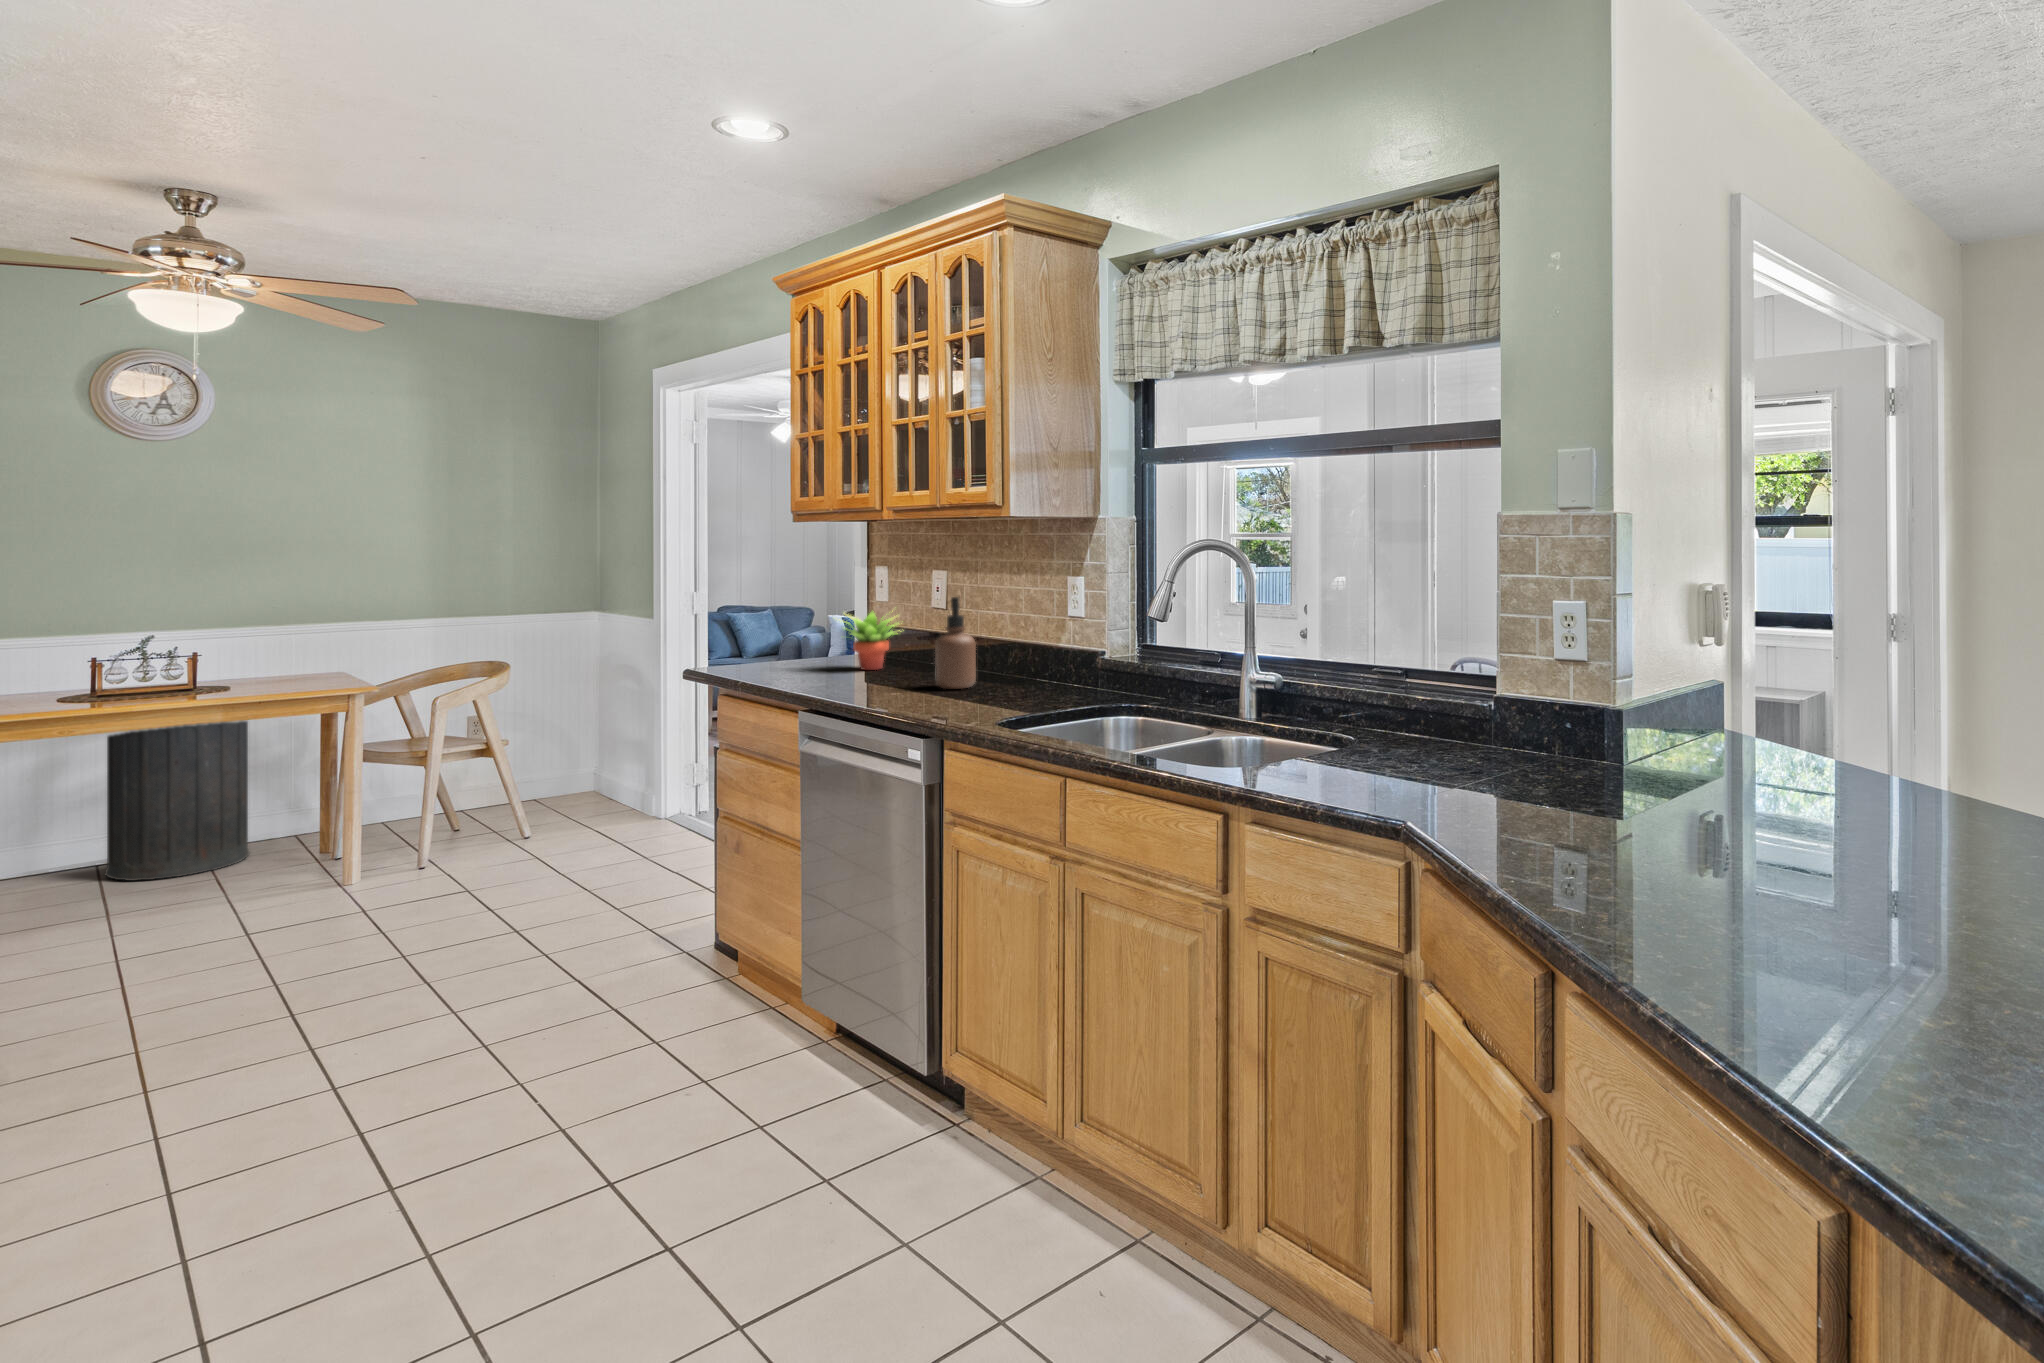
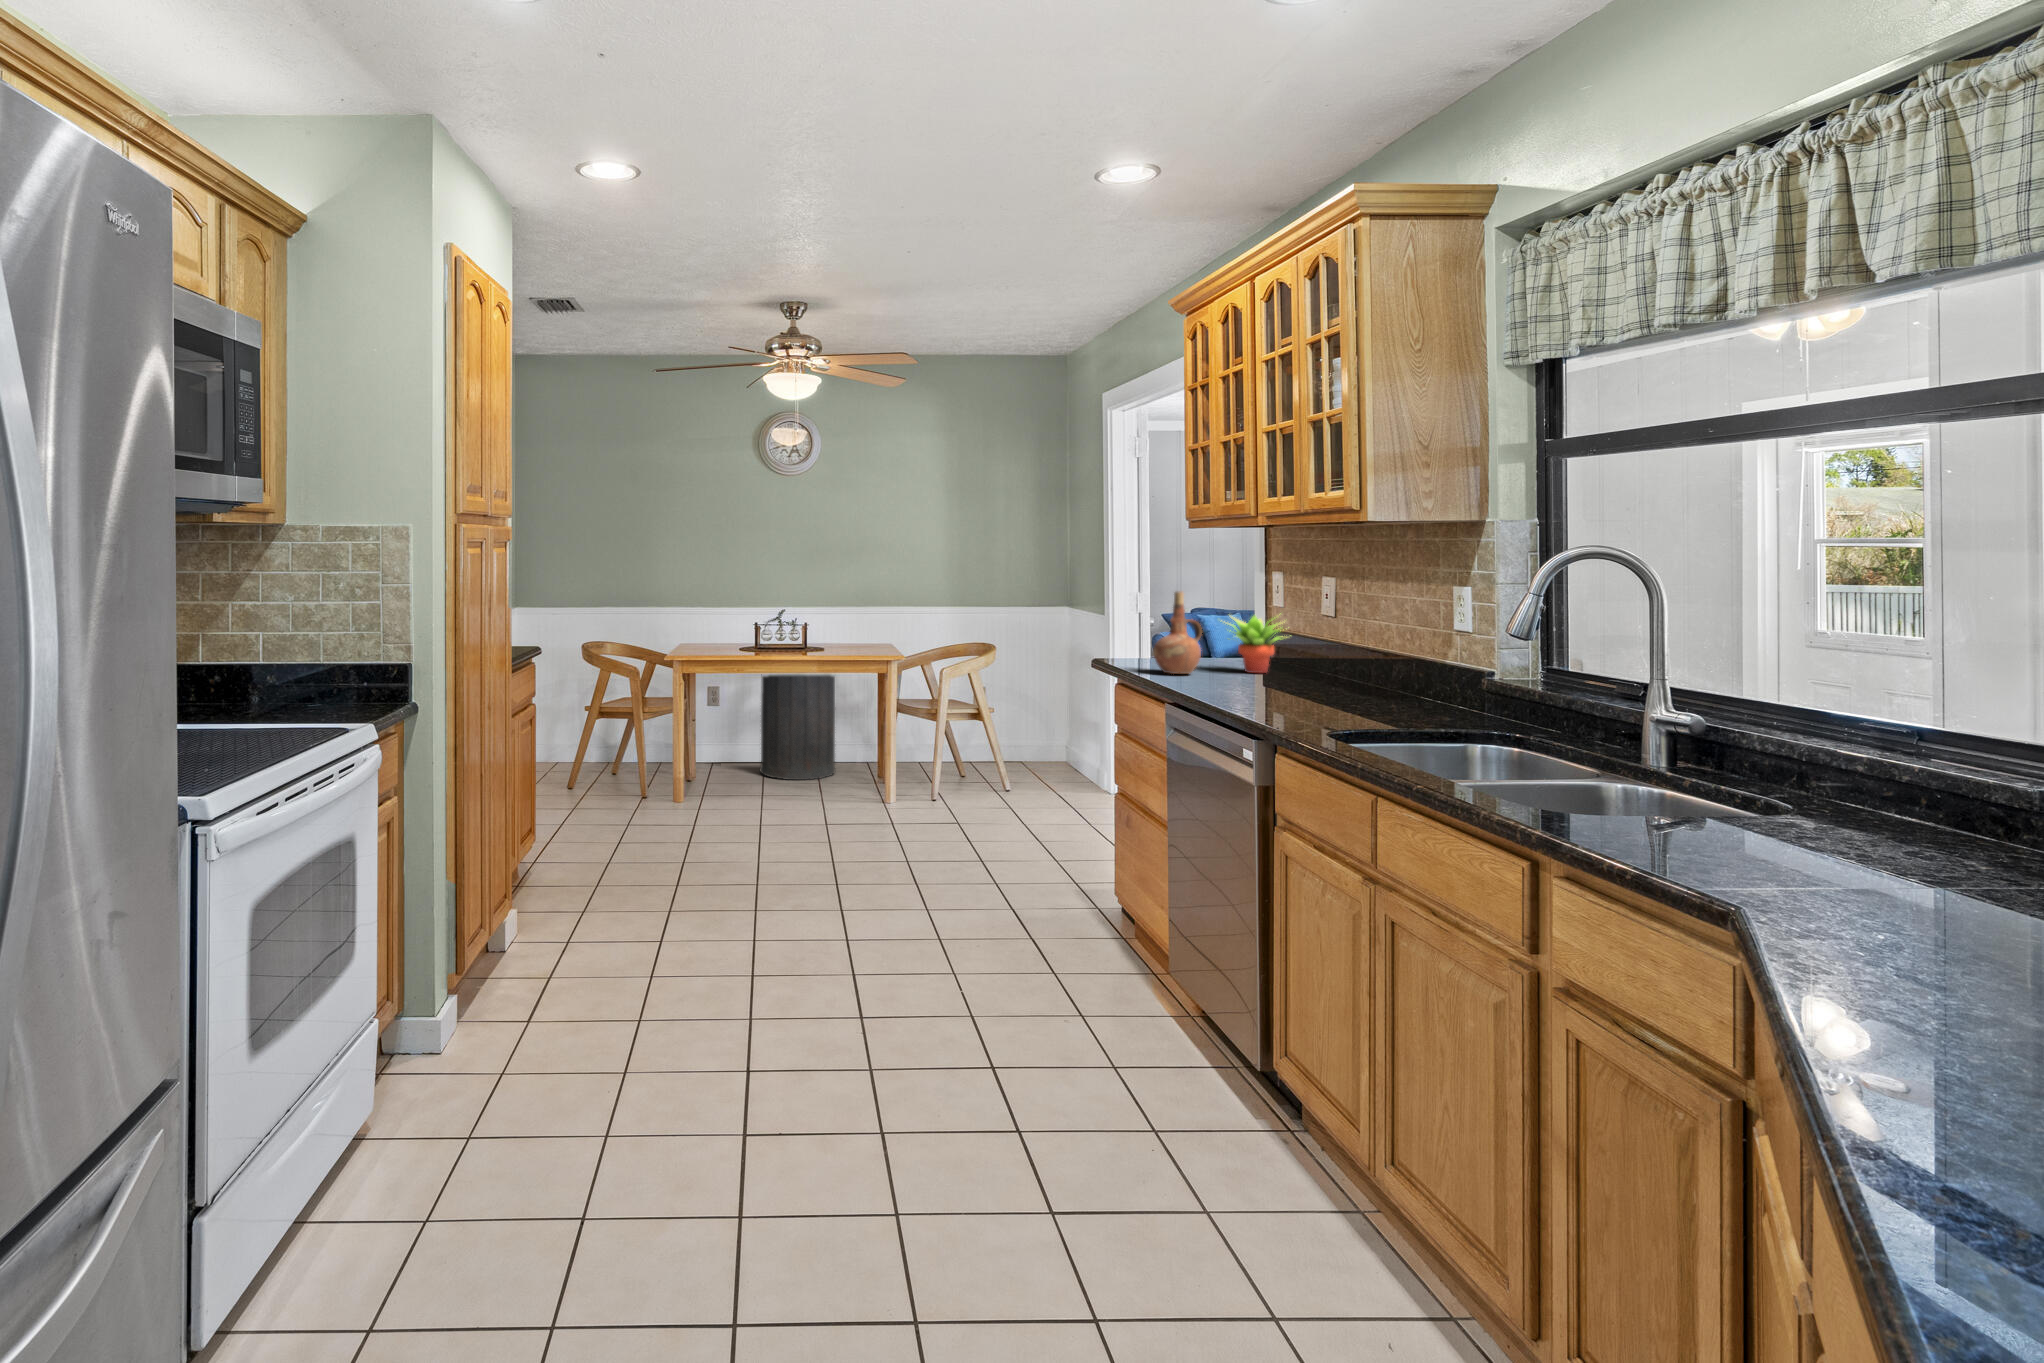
ceramic pitcher: none [770,590,822,679] -> present [1153,591,1202,674]
soap dispenser: present [935,597,976,689] -> none [1304,603,1348,698]

